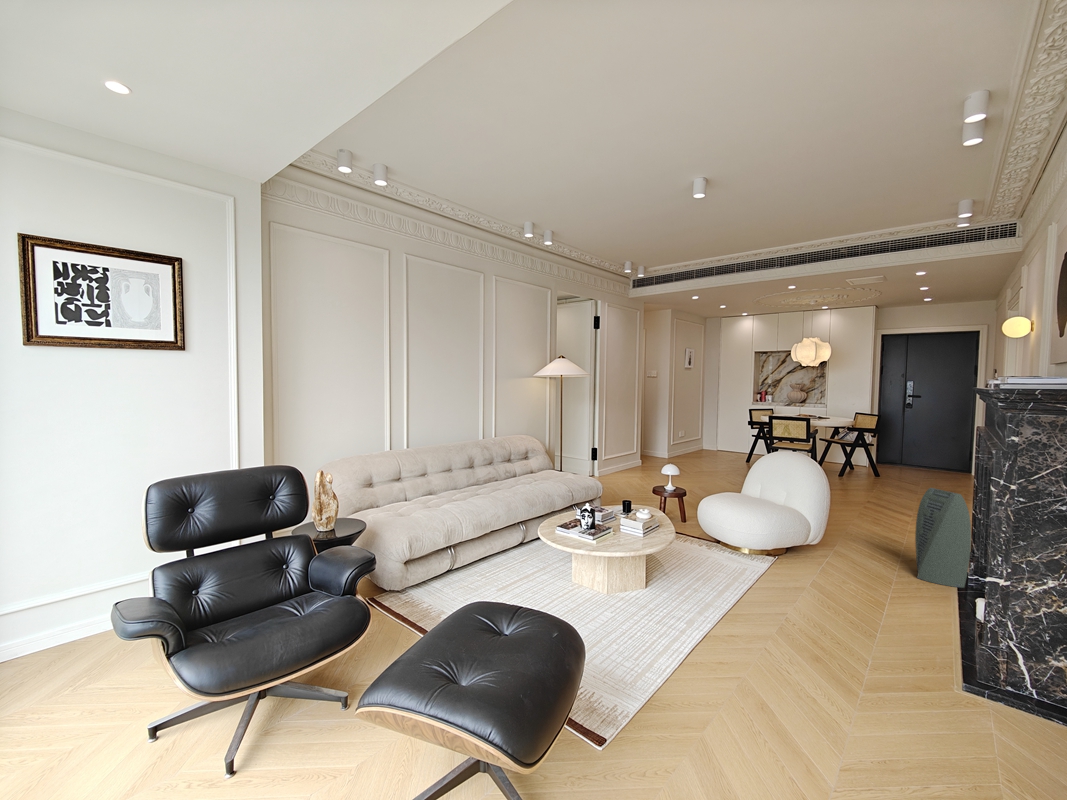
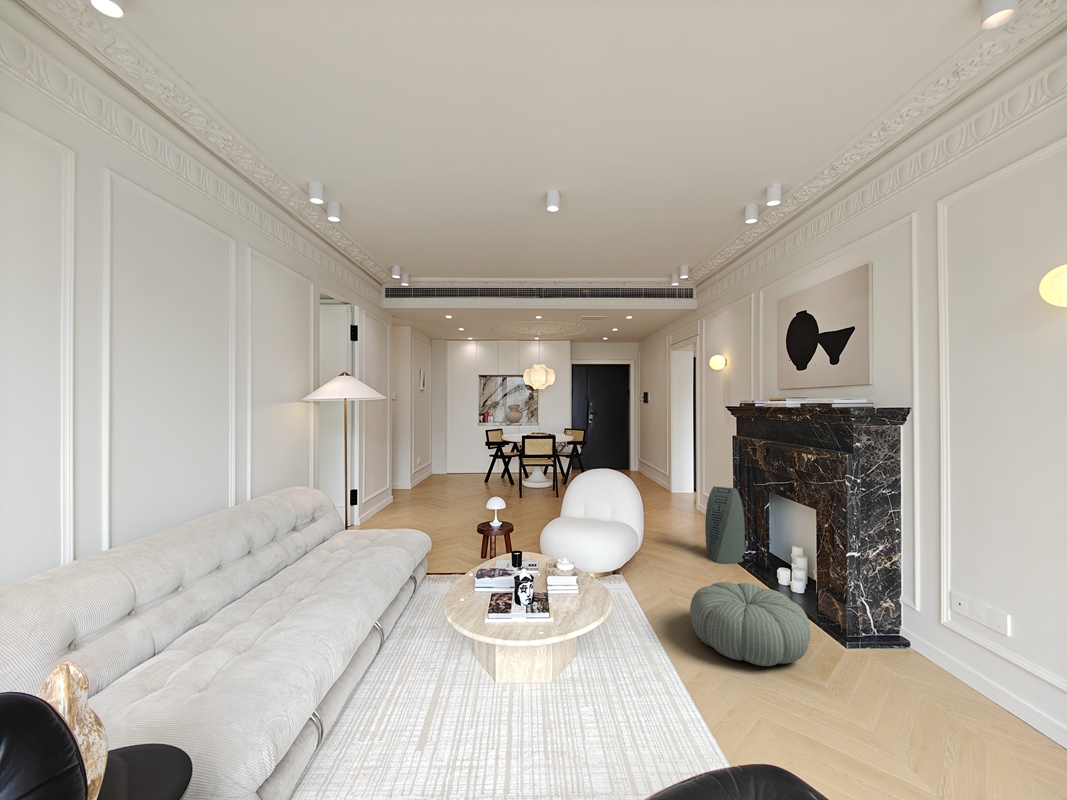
pouf: none [758,570,892,659] -> present [690,582,811,666]

